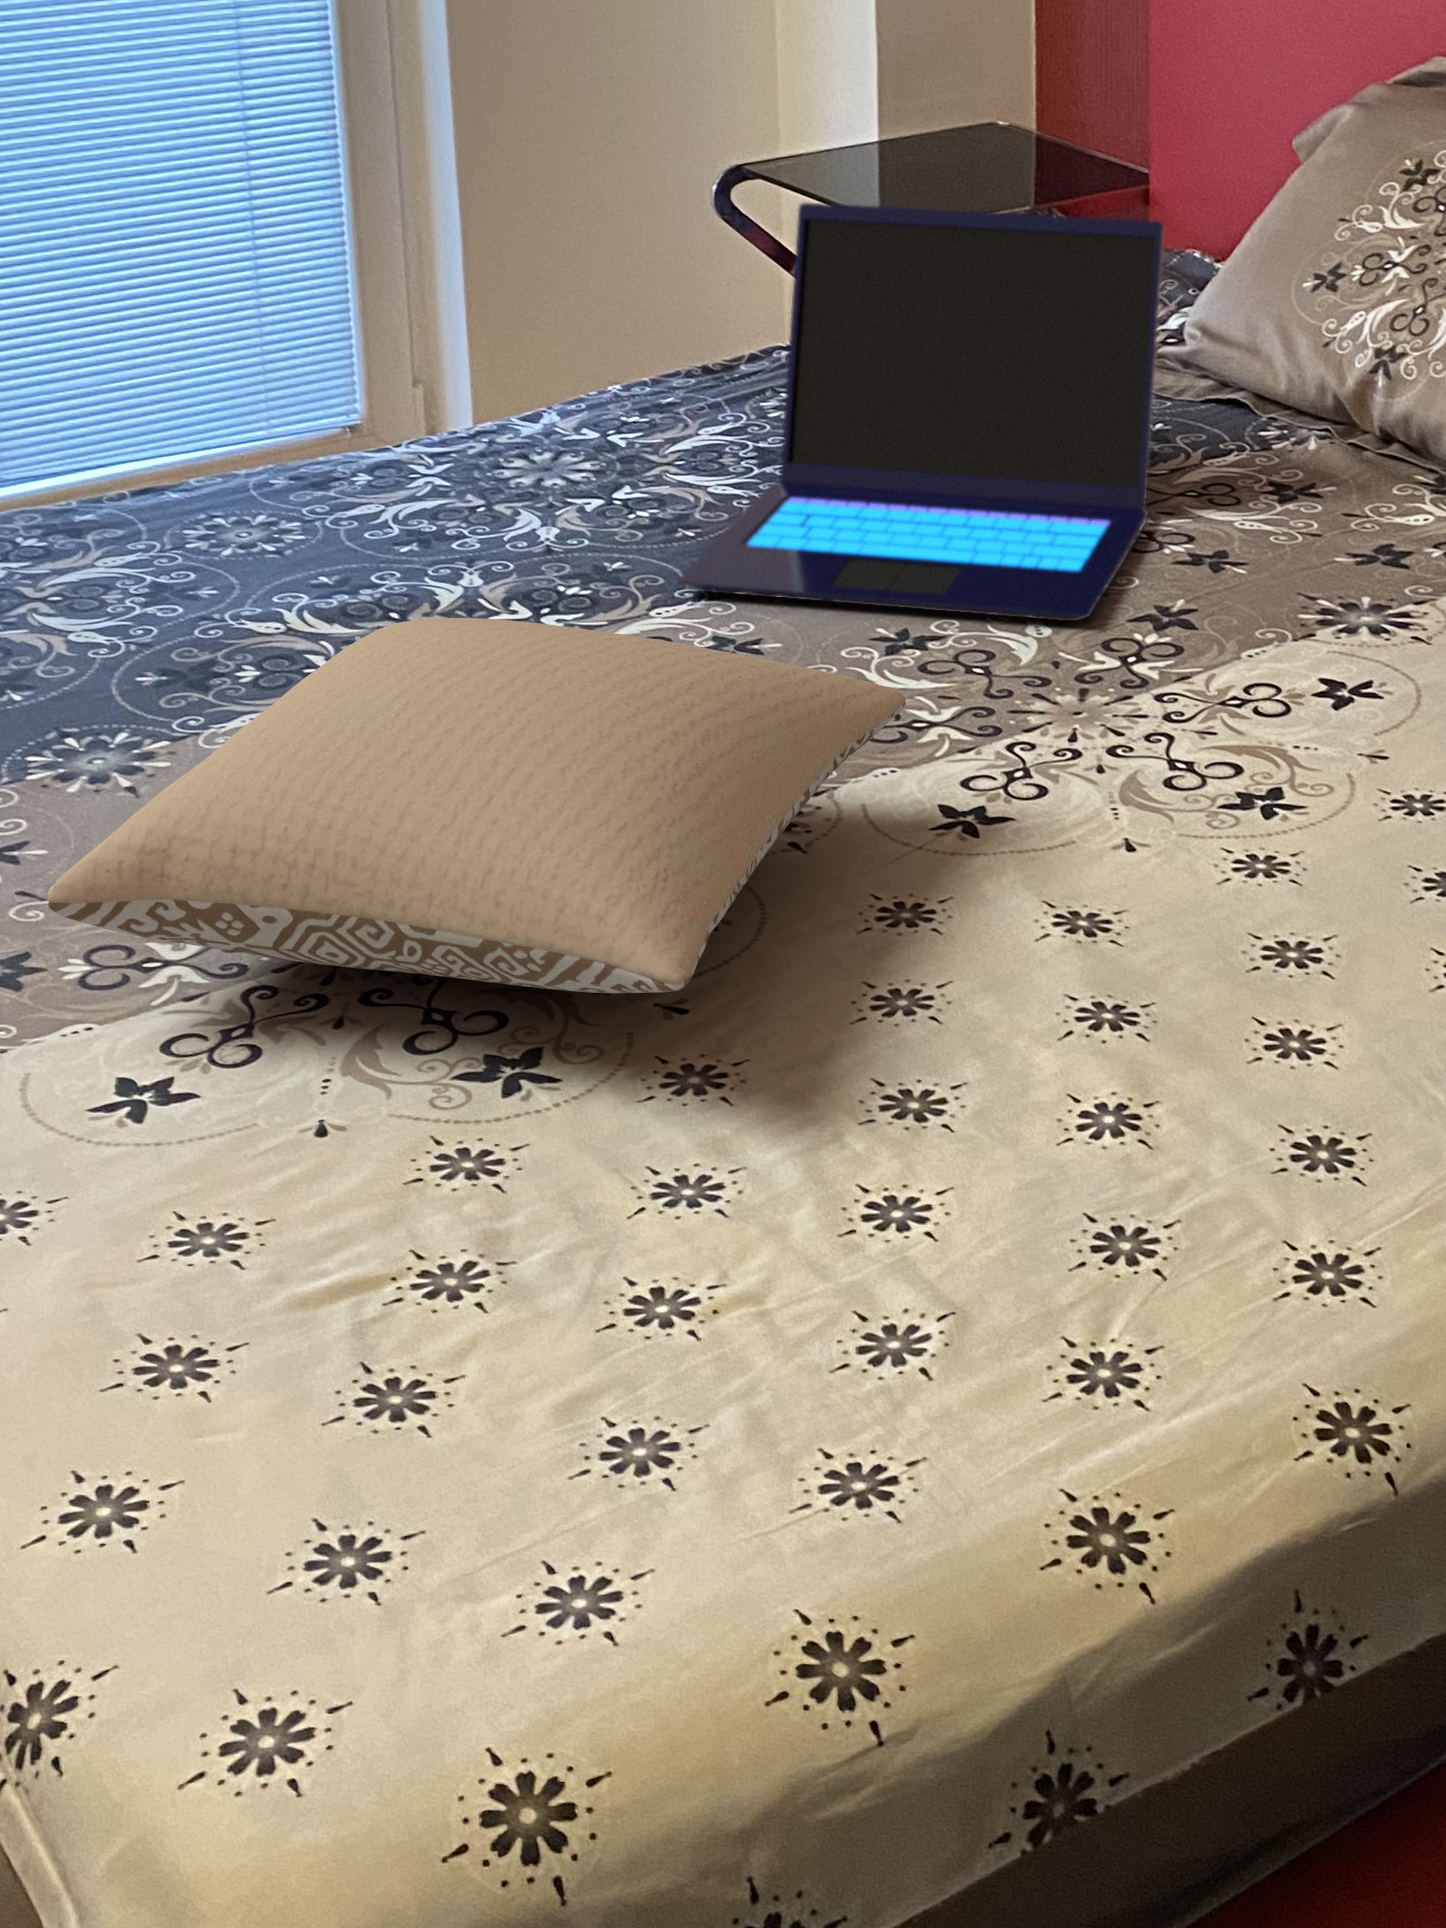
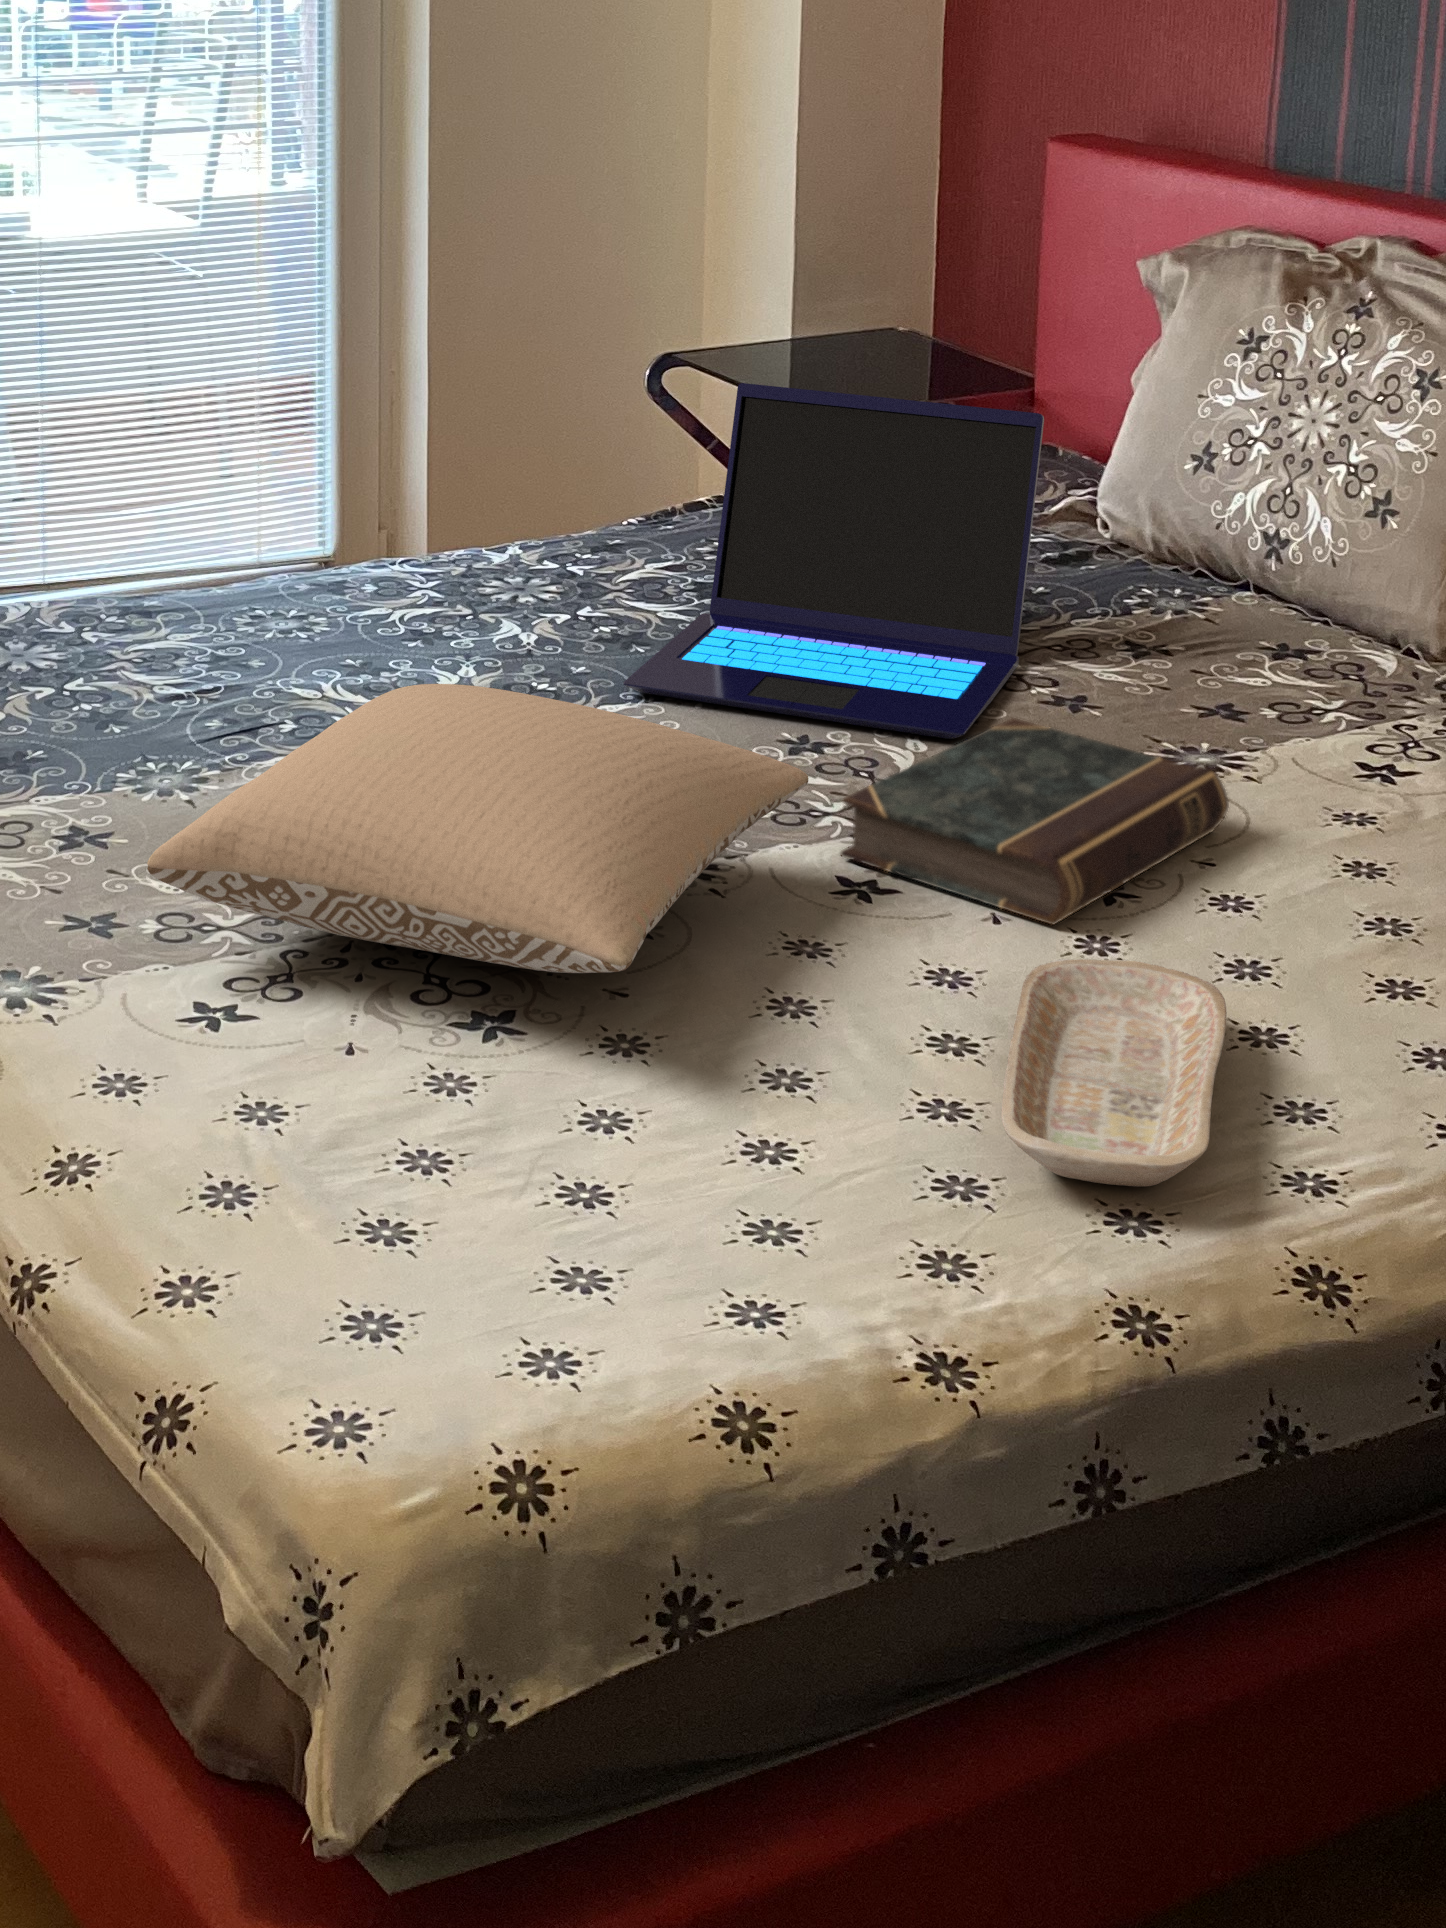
book: none [949,594,1403,855] -> present [841,718,1229,925]
tray: none [1164,900,1424,1201] -> present [1001,959,1227,1187]

